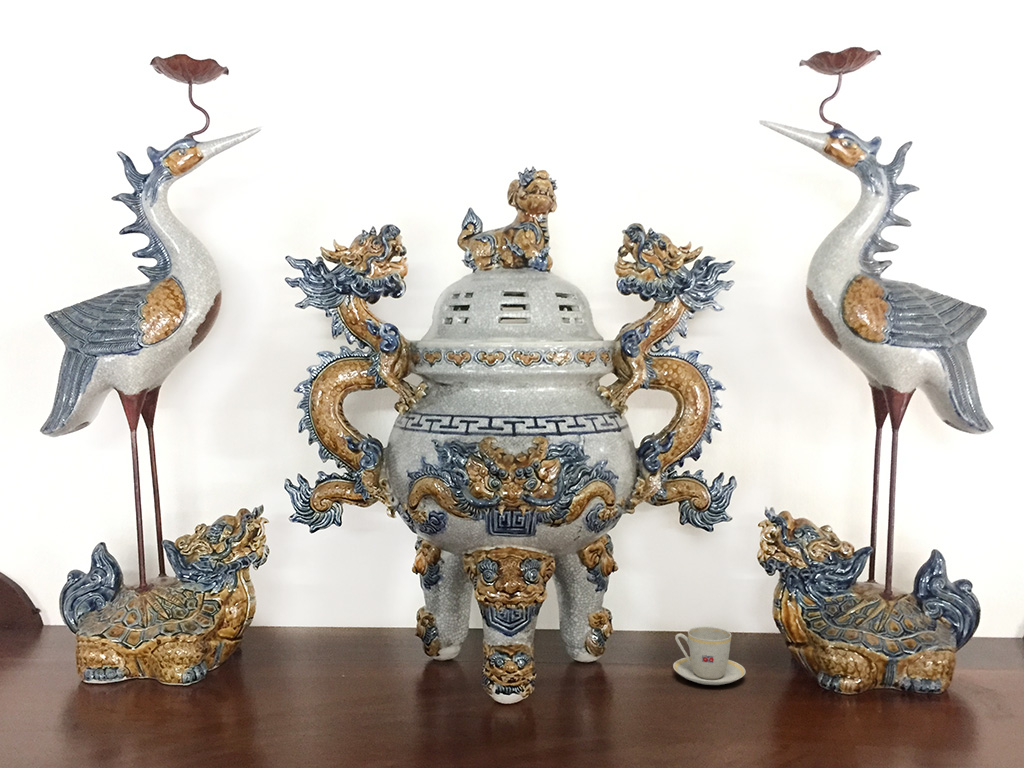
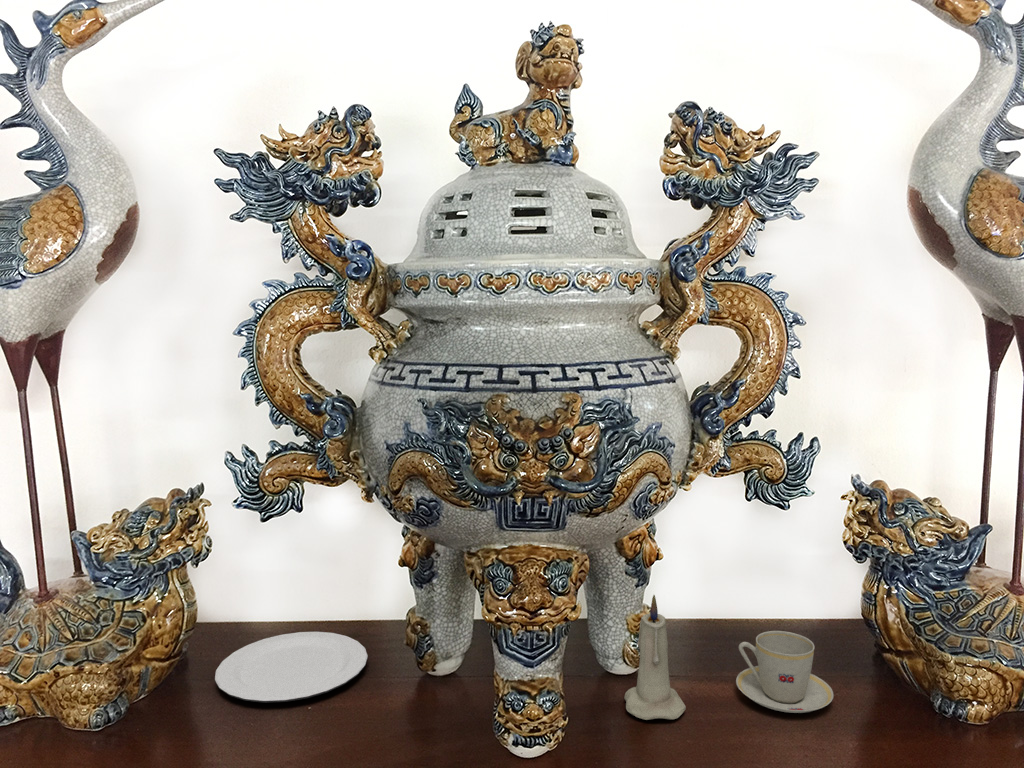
candle: none [585,592,631,687] -> present [624,595,686,720]
plate: none [267,630,385,672] -> present [215,632,368,703]

